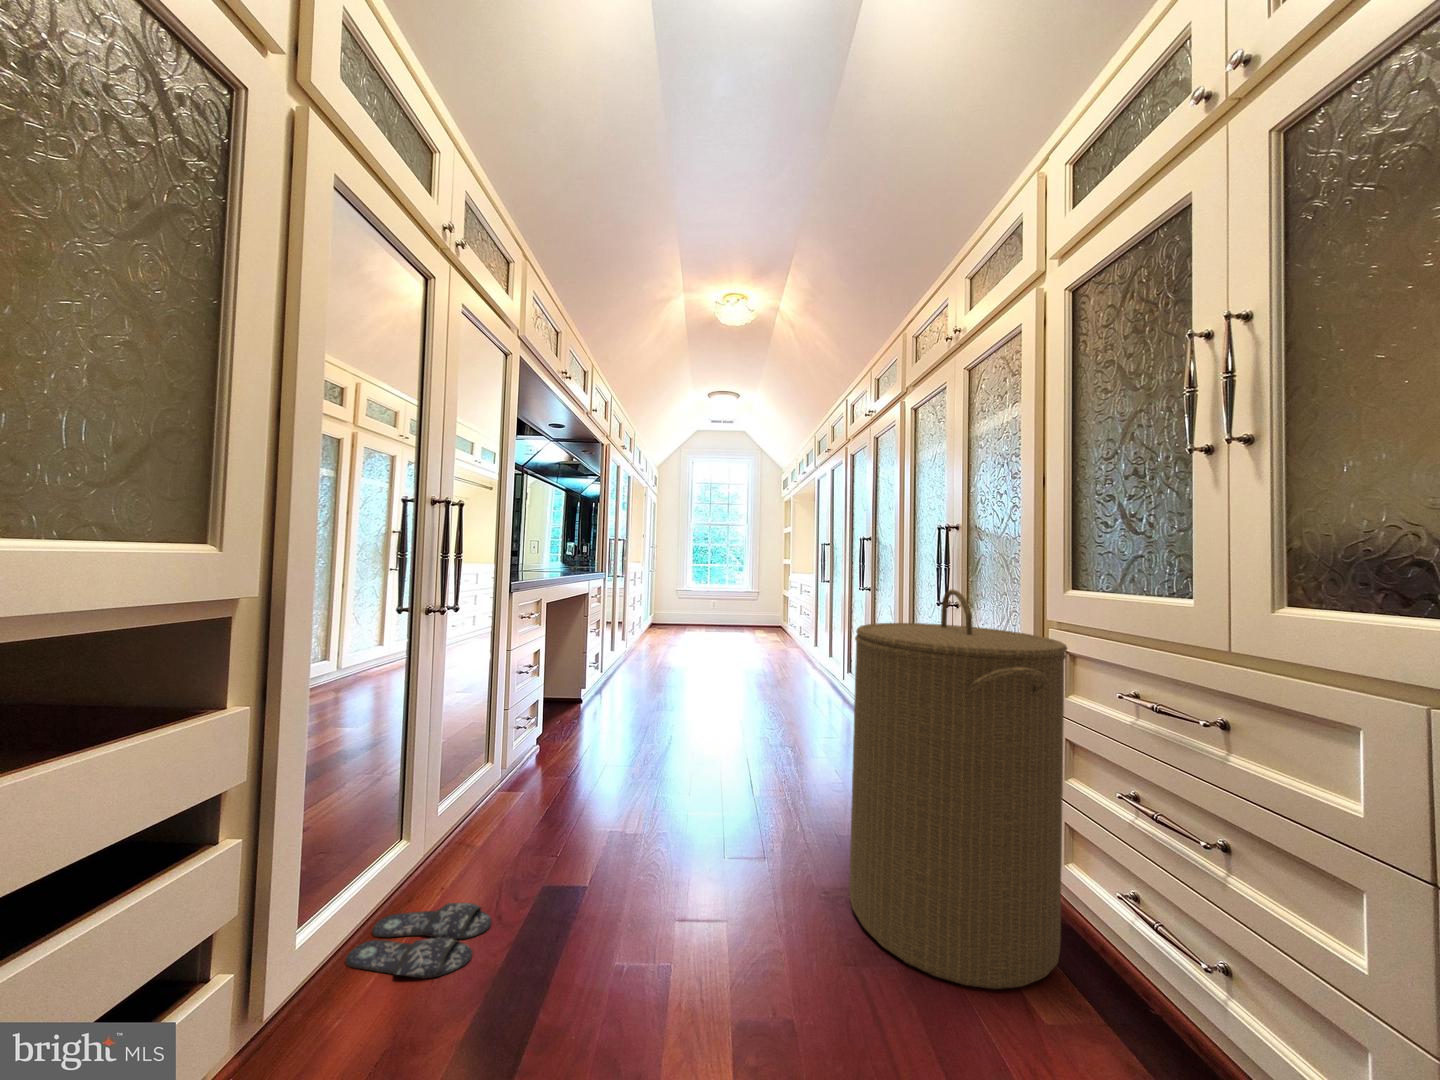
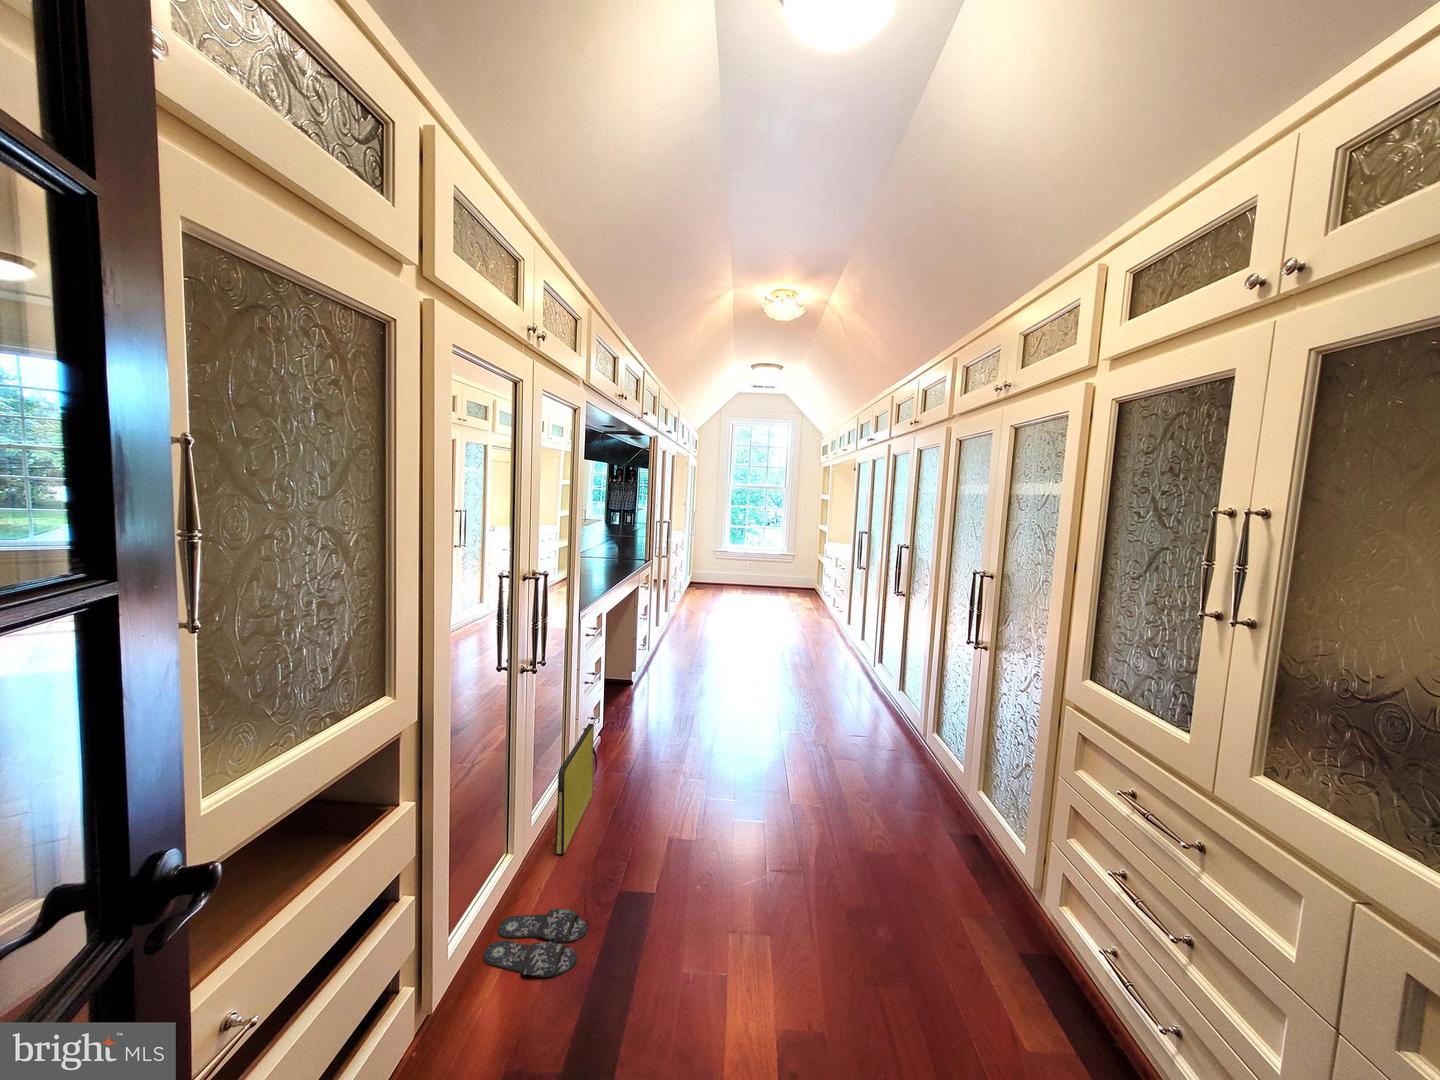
laundry hamper: present [849,589,1067,989] -> none [874,675,1078,1013]
bag: none [463,706,526,851] -> present [555,724,597,854]

